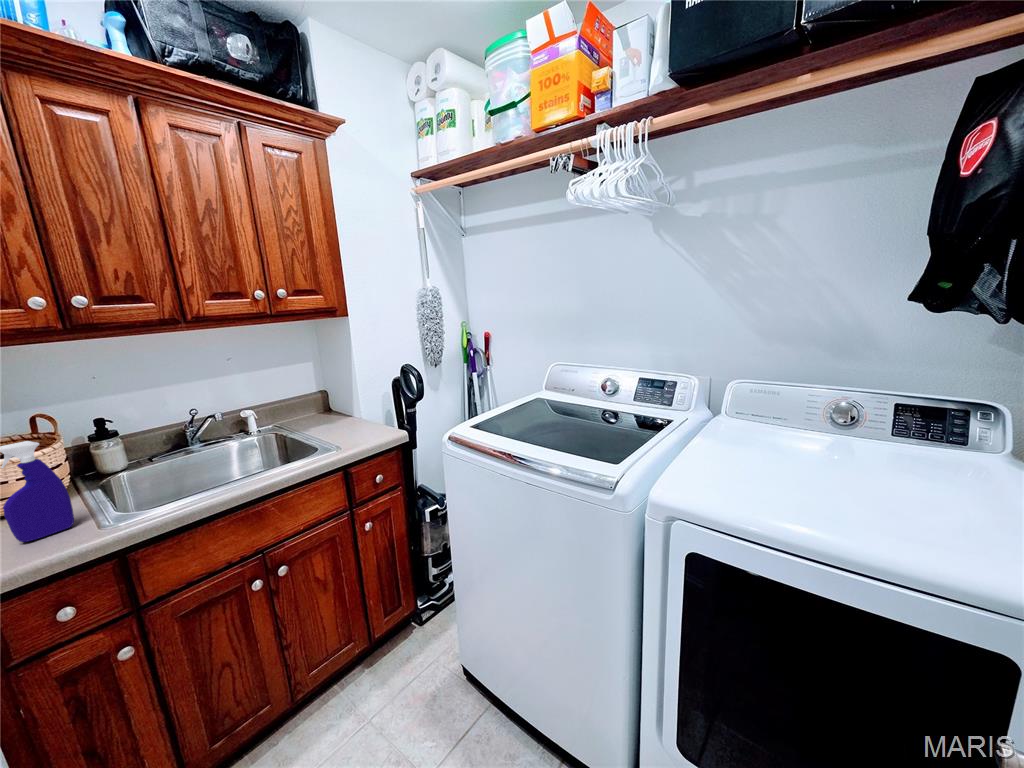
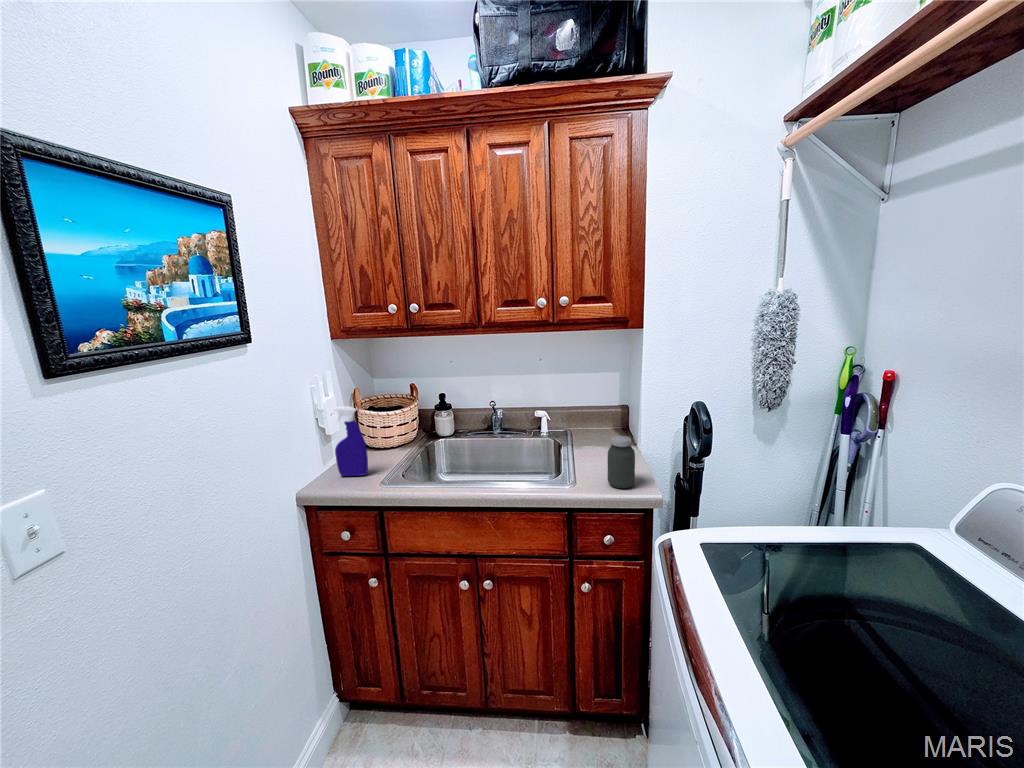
jar: none [360,397,383,437] -> present [608,436,635,488]

